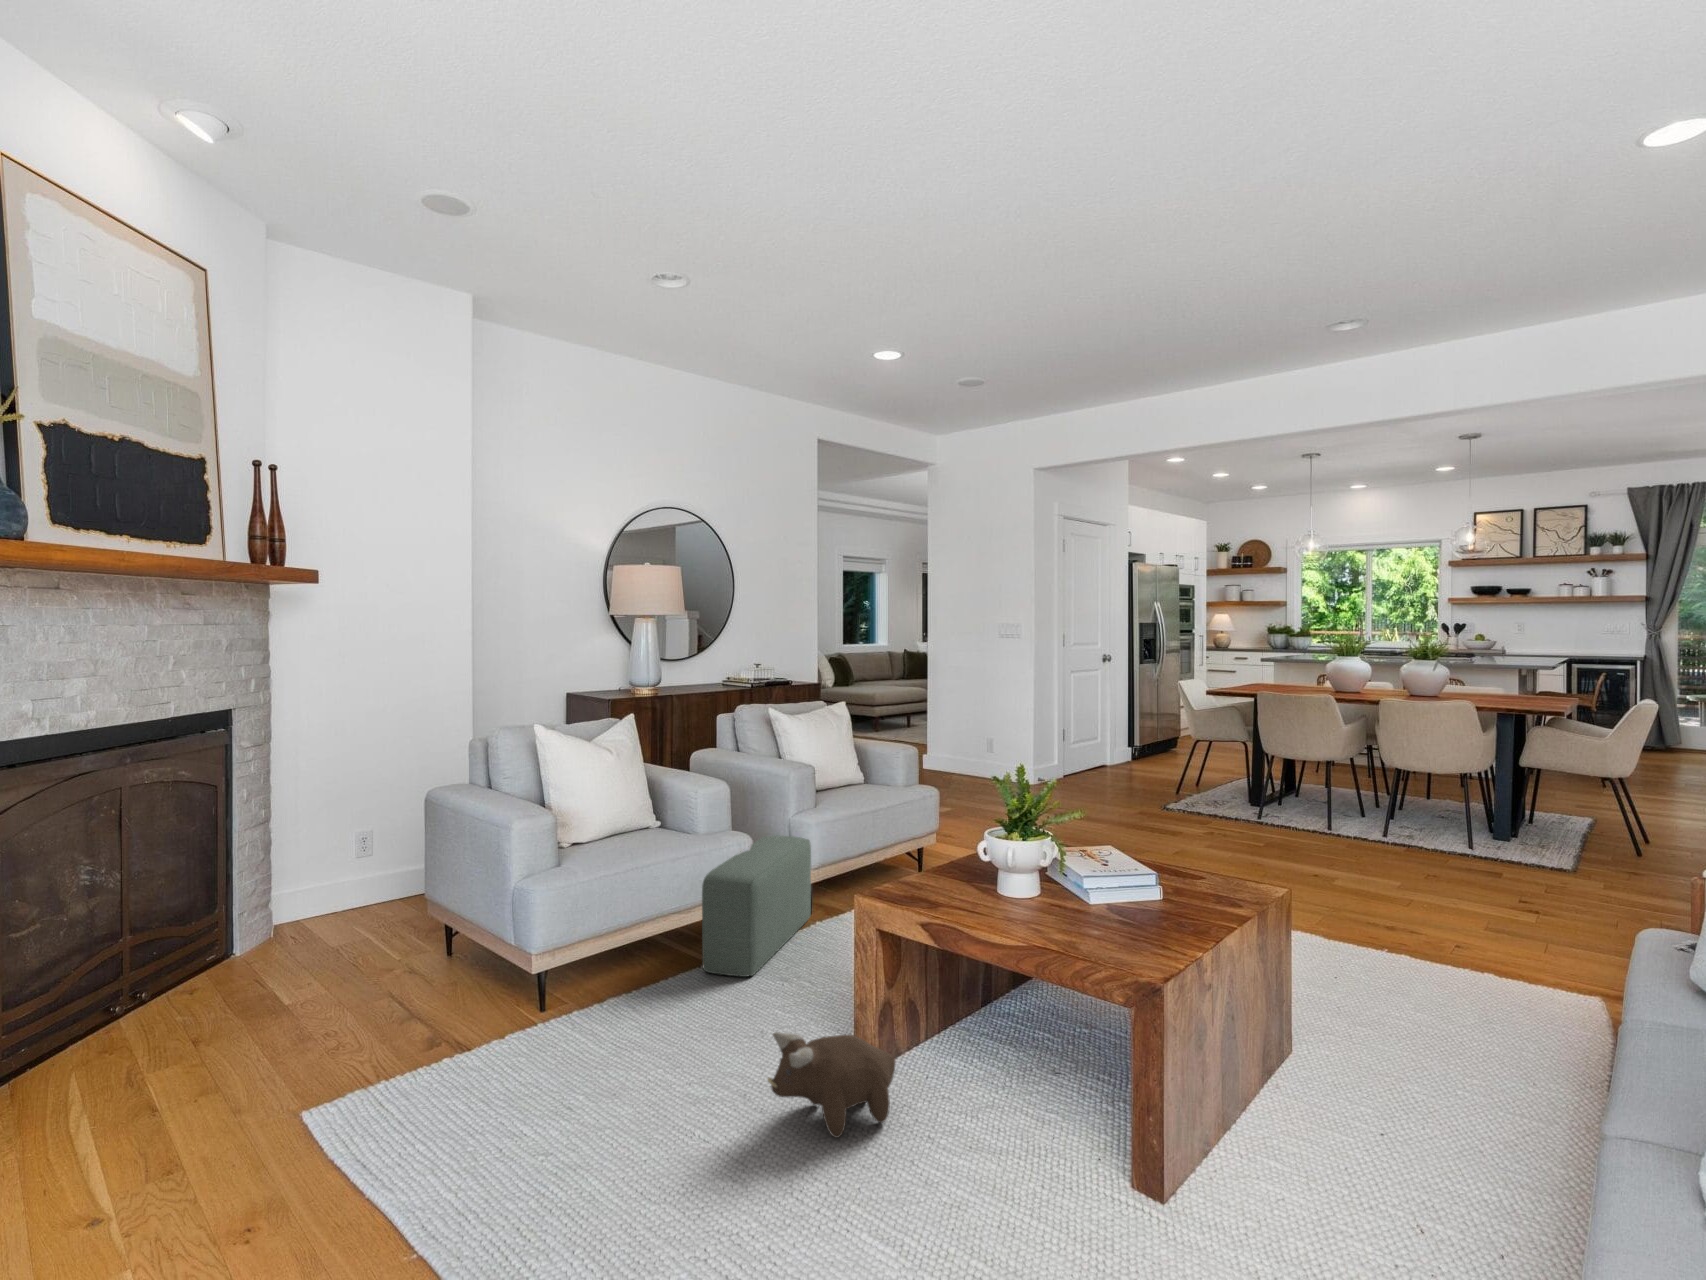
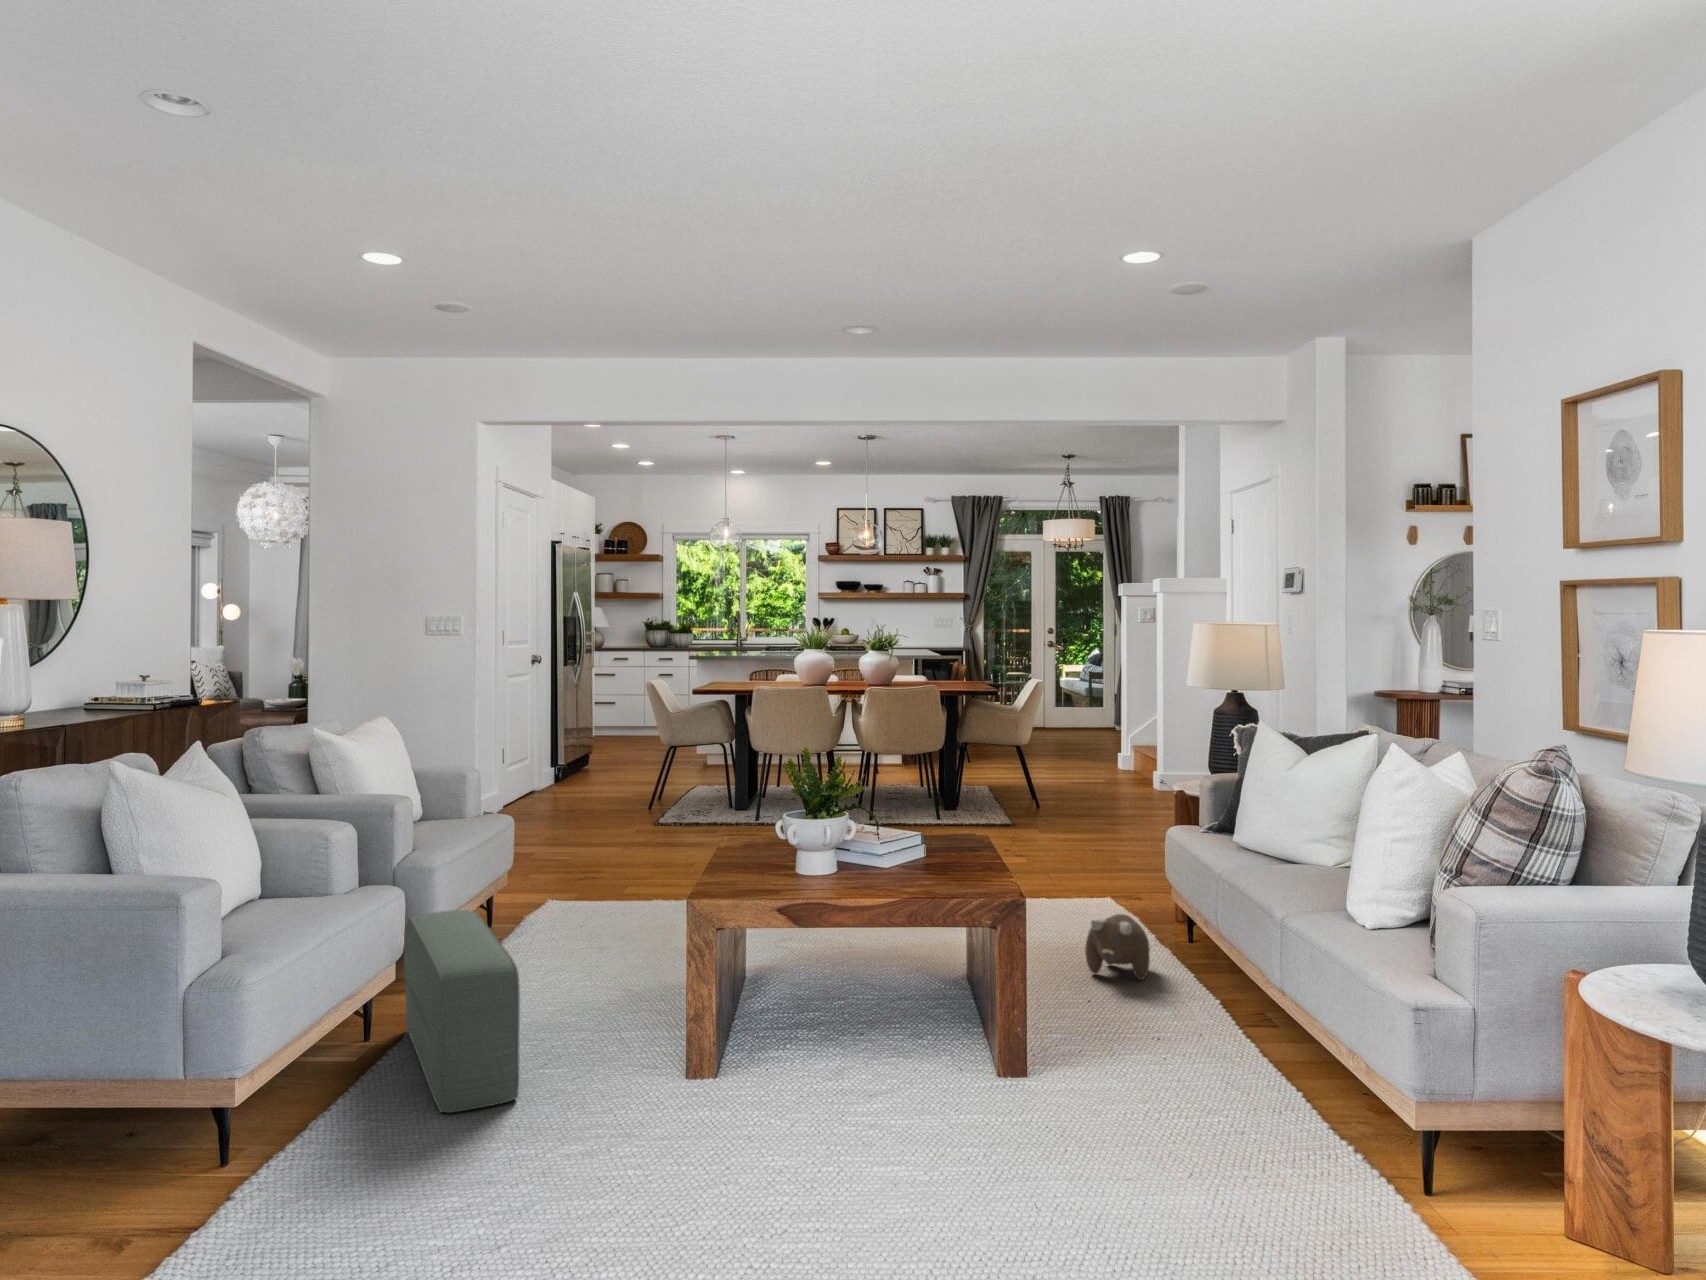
plush toy: present [768,1032,895,1138] -> present [1085,914,1150,980]

